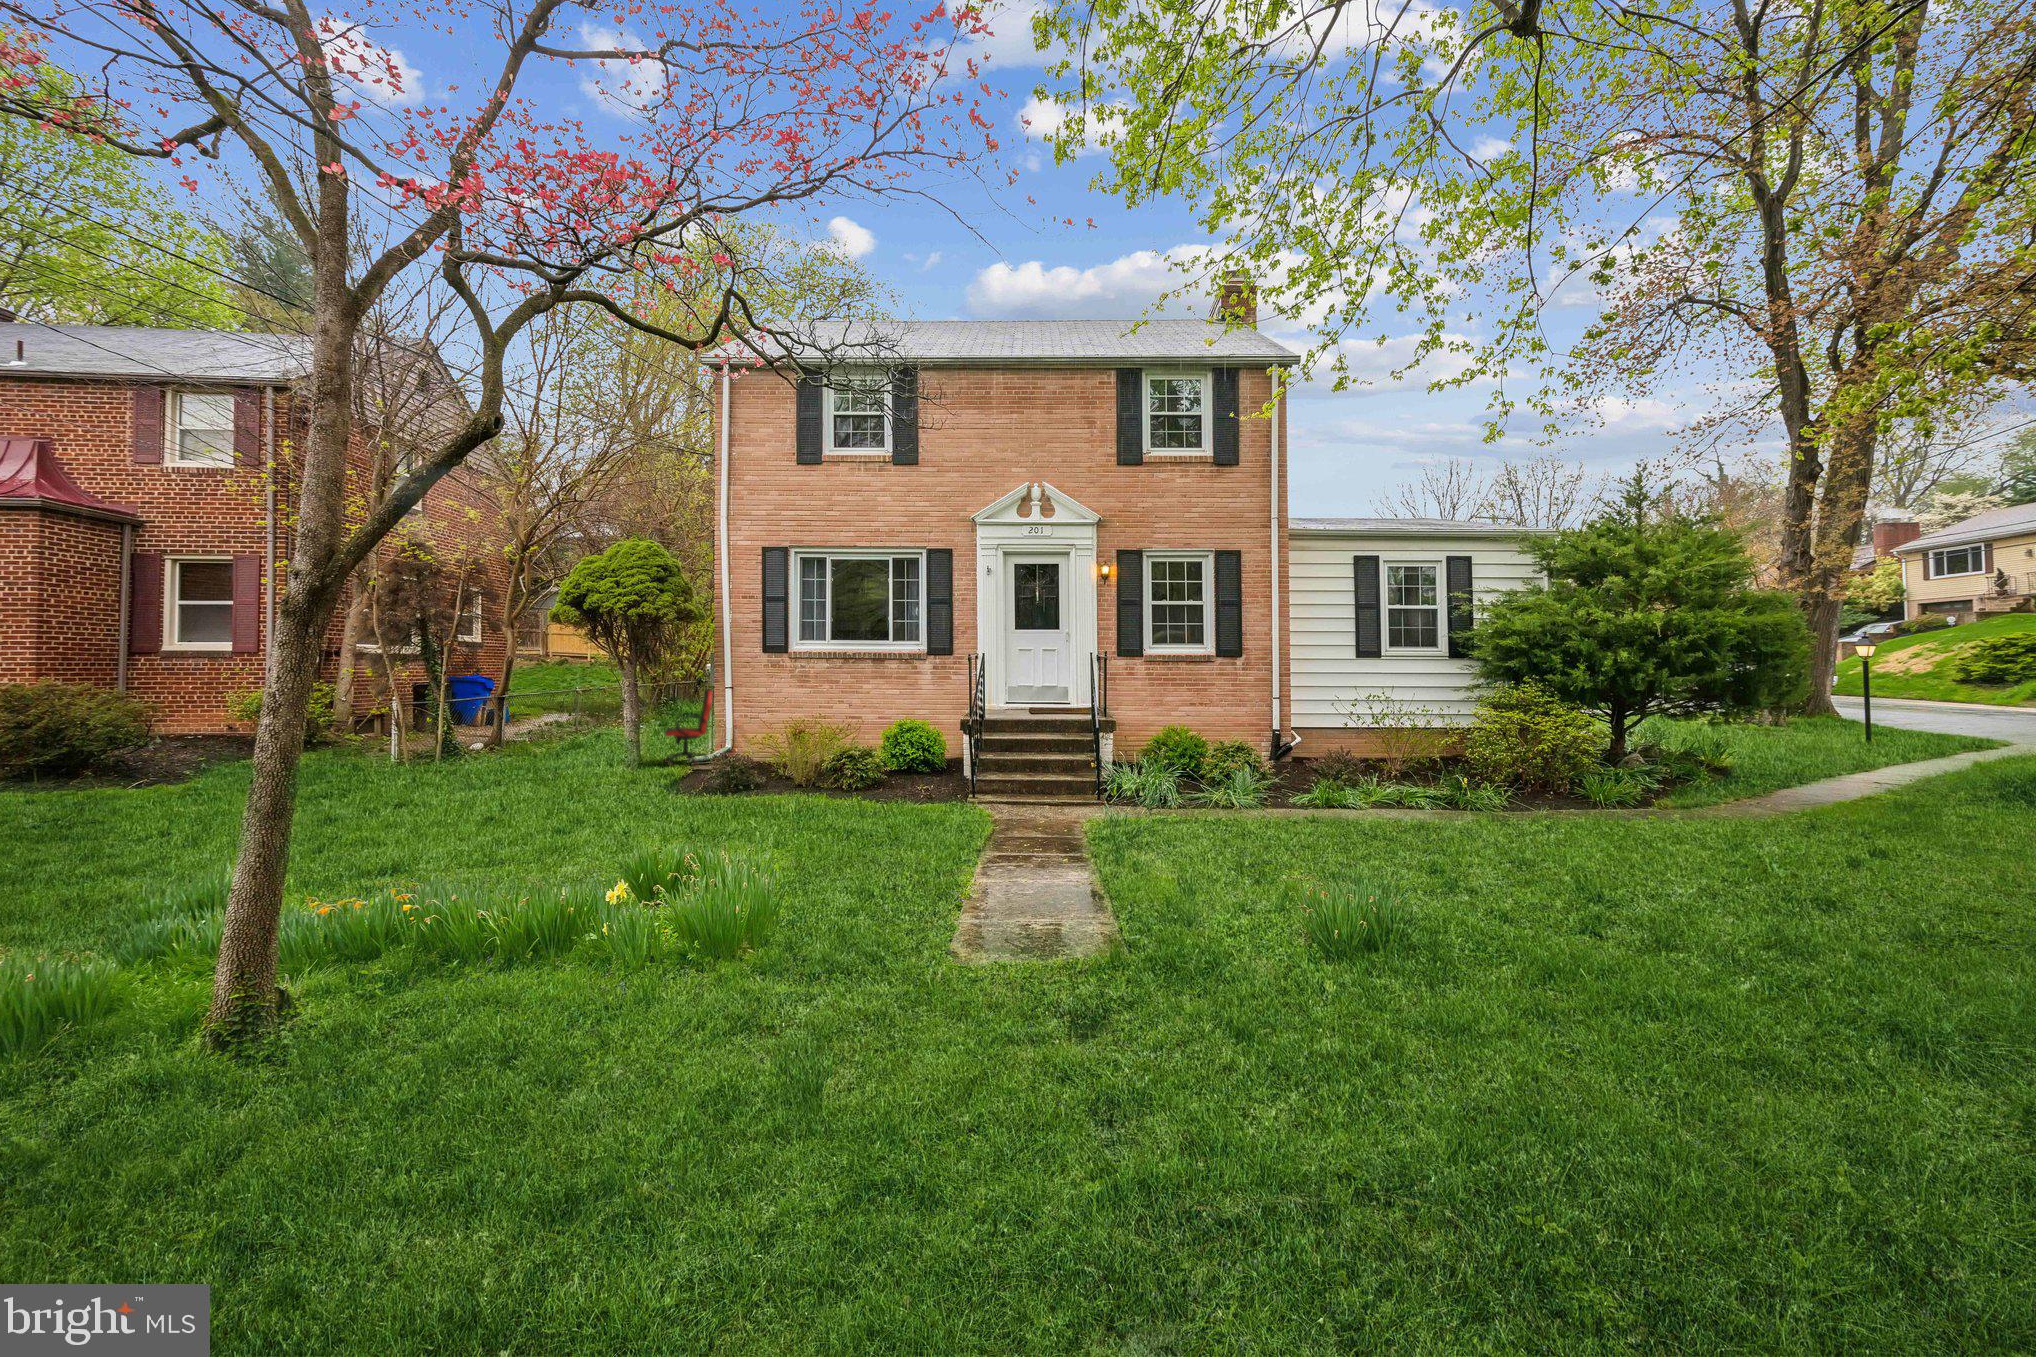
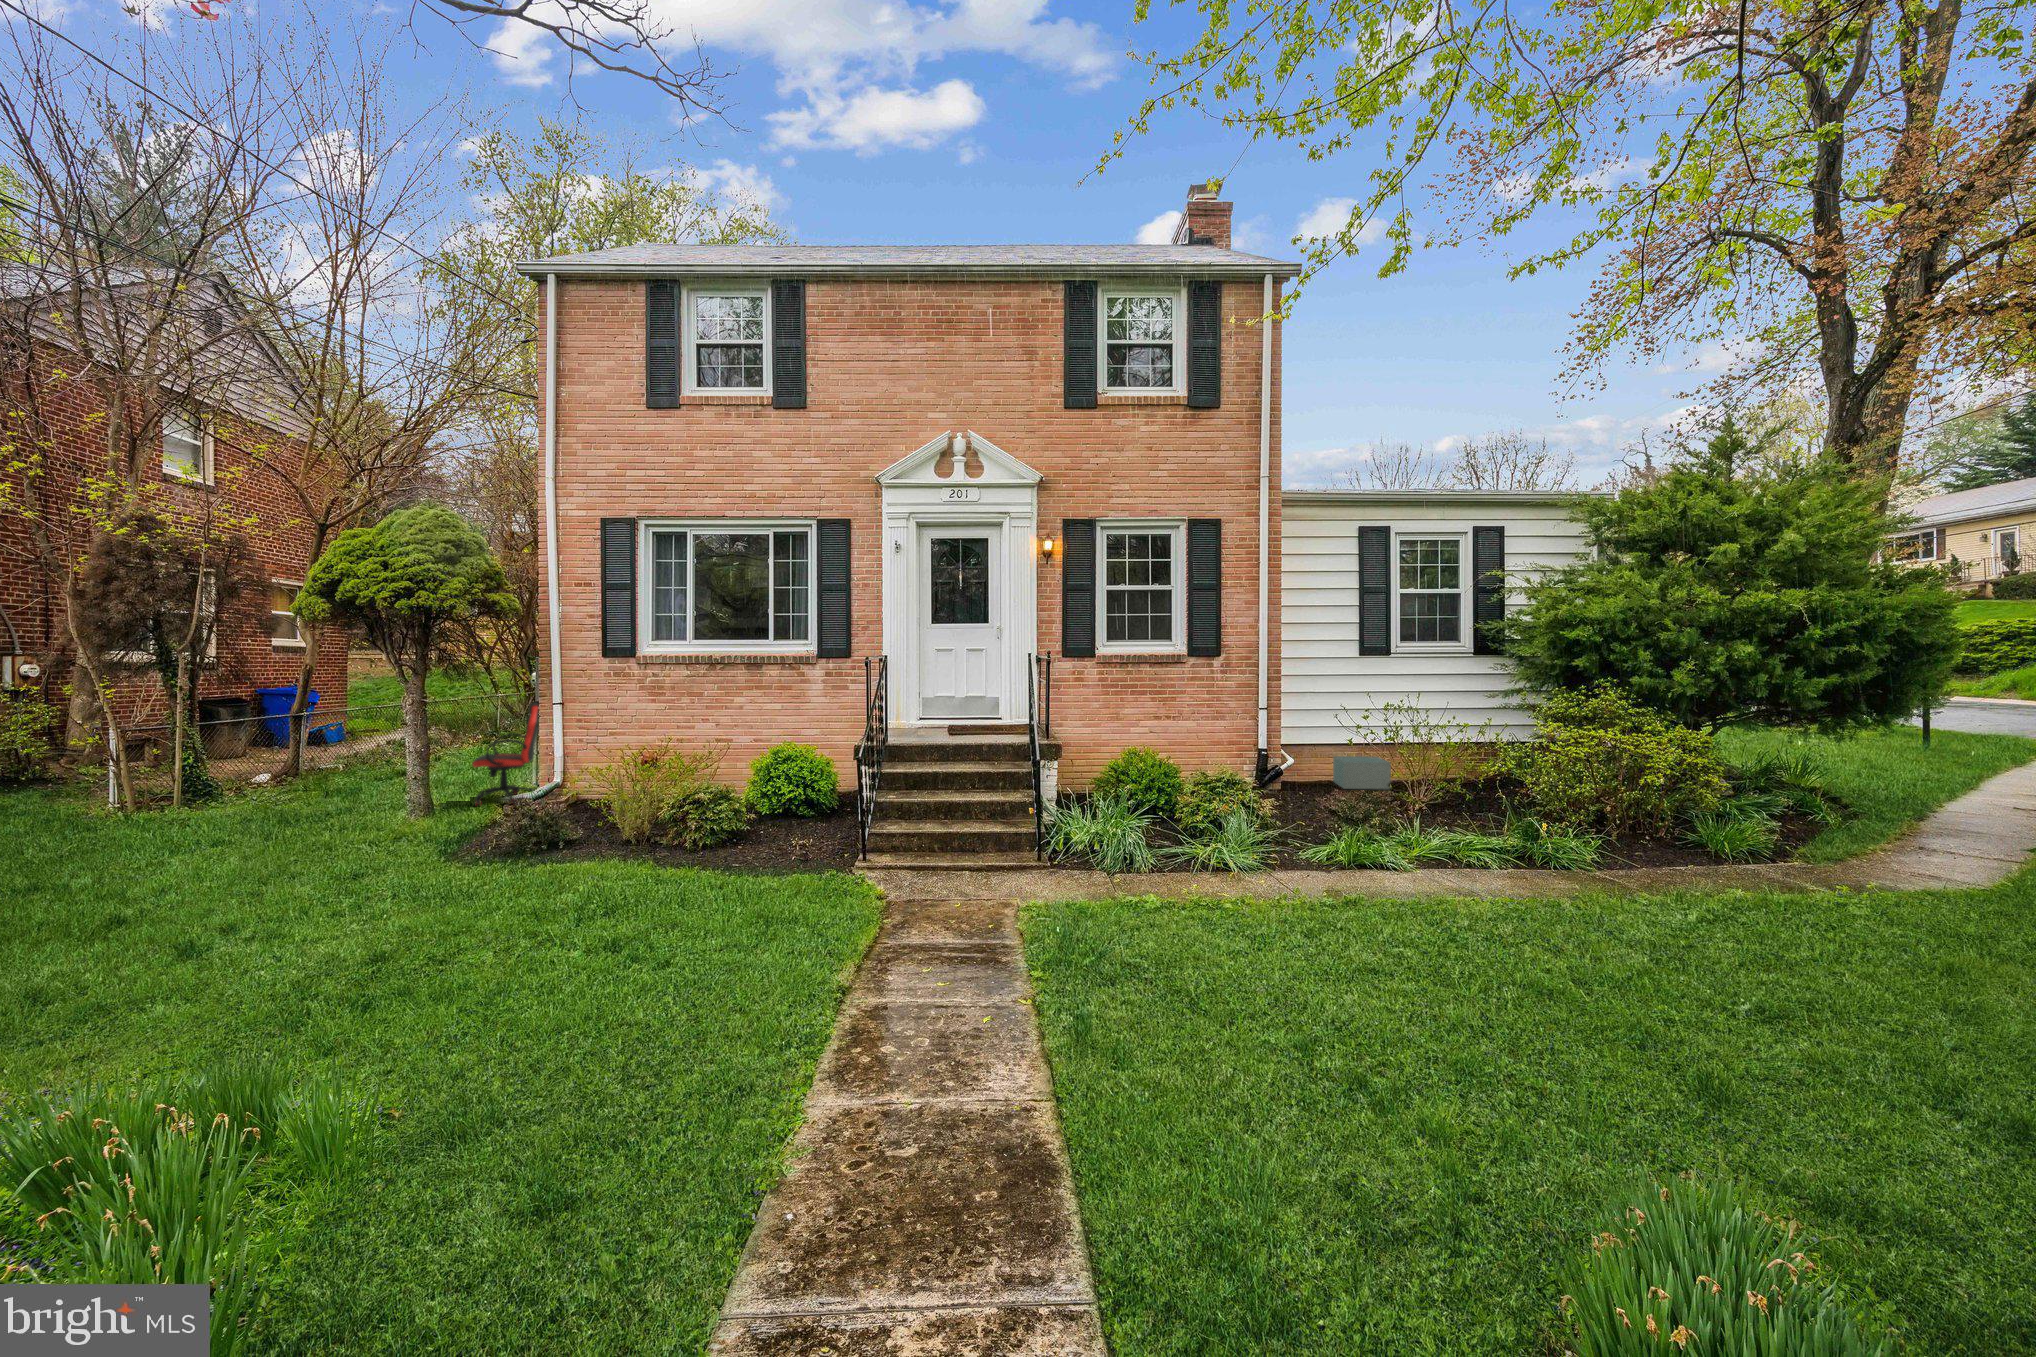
storage box: none [1332,738,1376,763] -> present [1333,756,1391,789]

